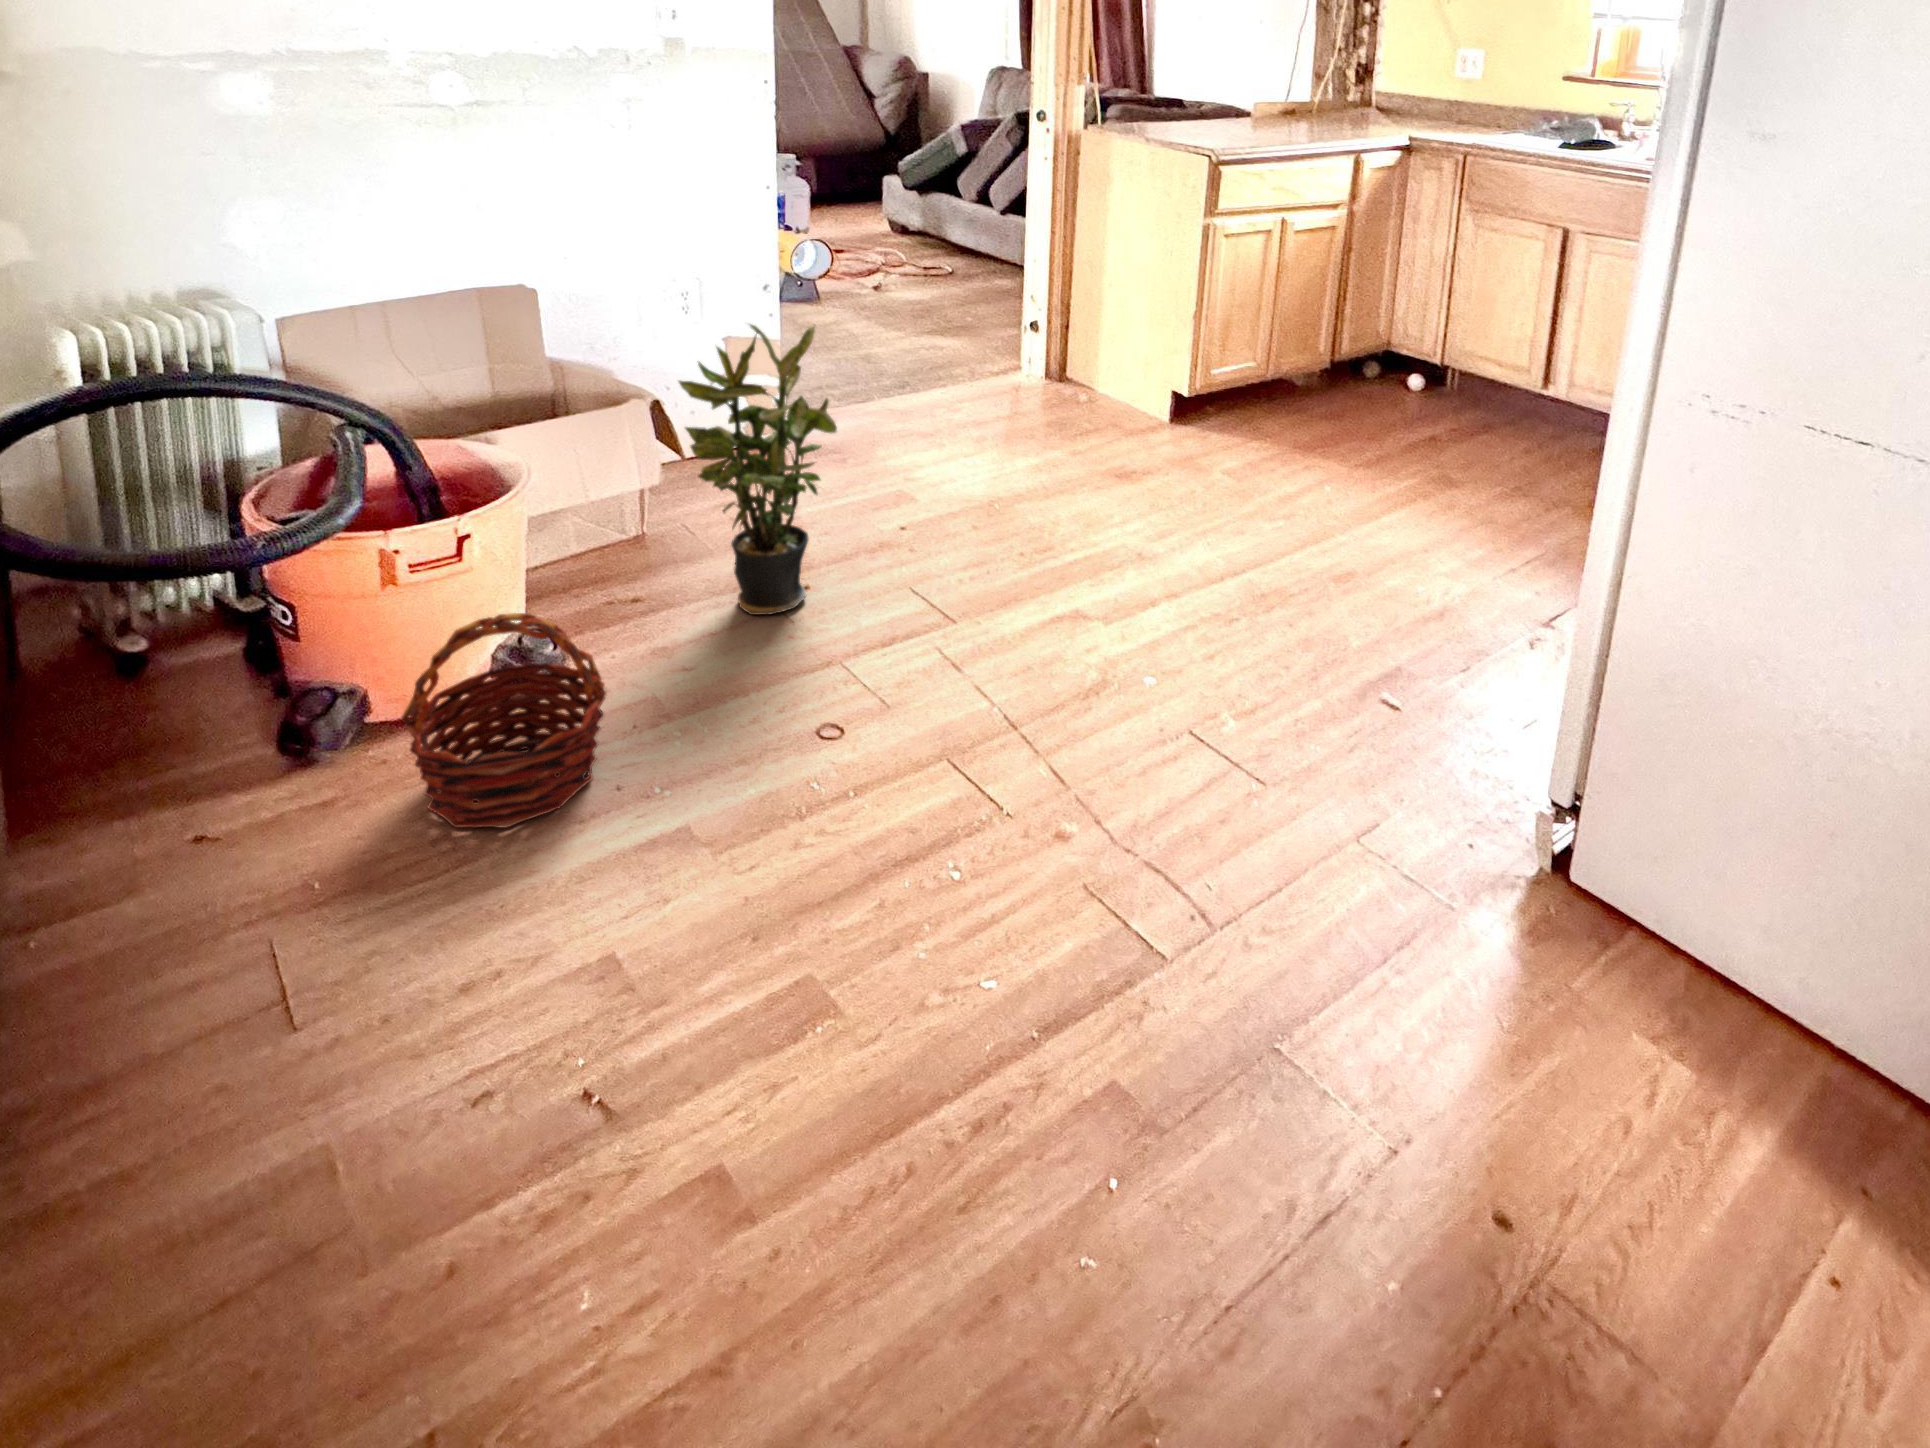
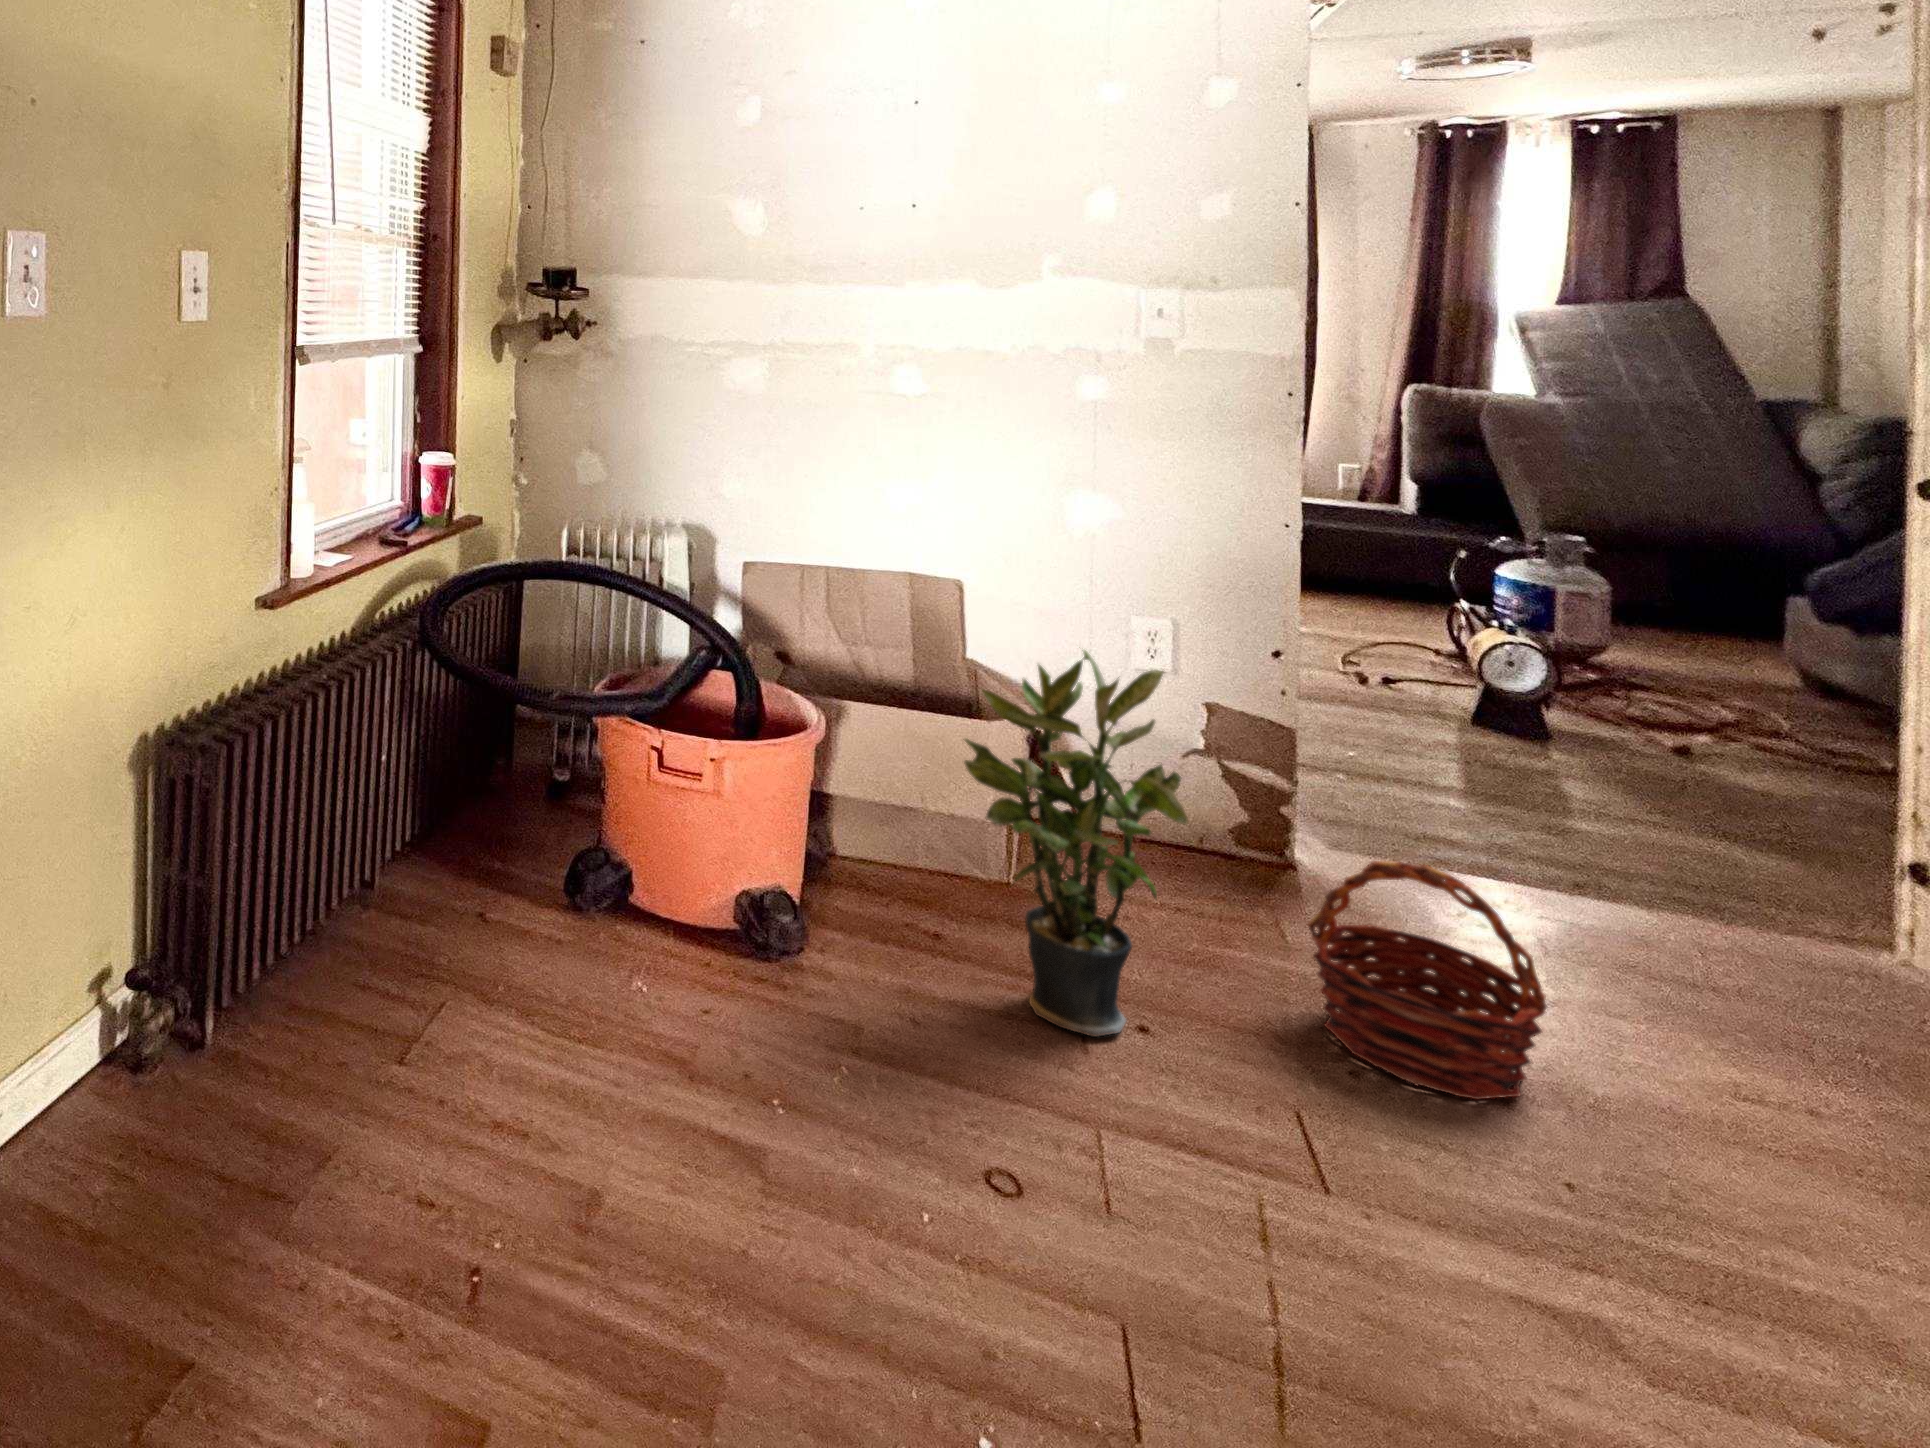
basket: present [402,613,607,828] -> present [1308,861,1547,1100]

